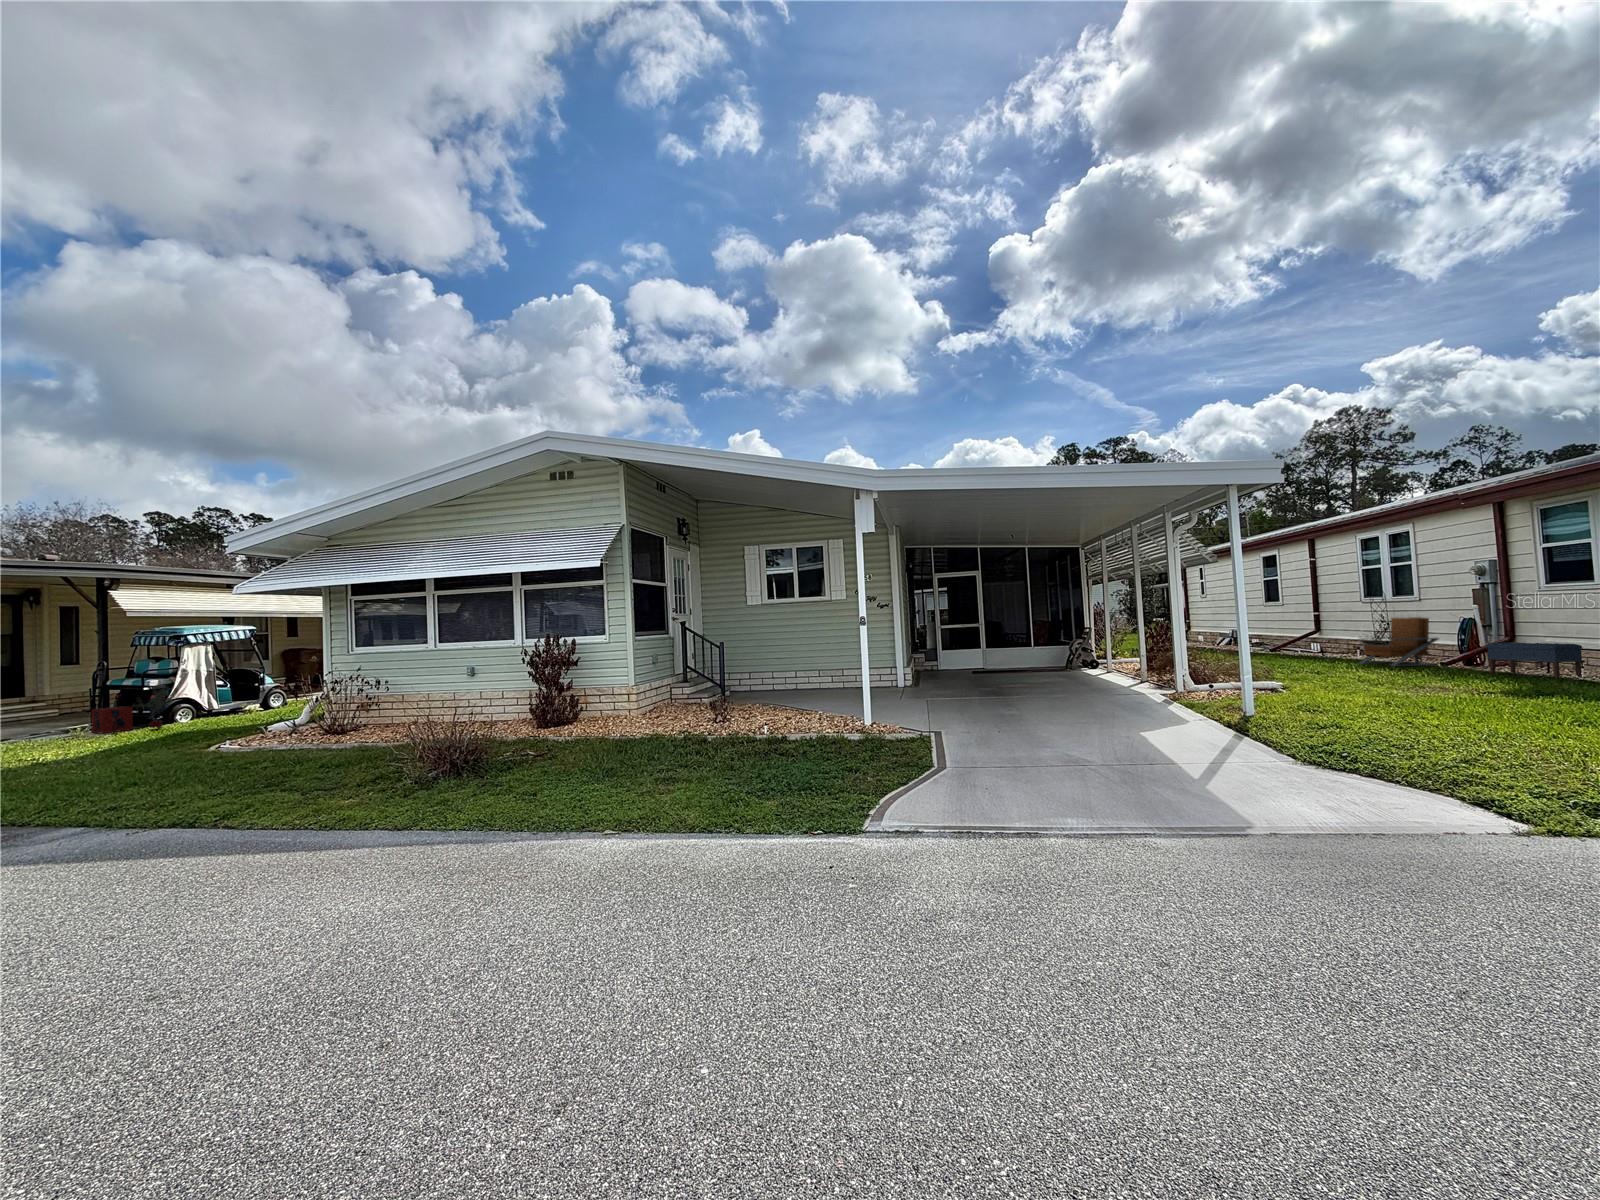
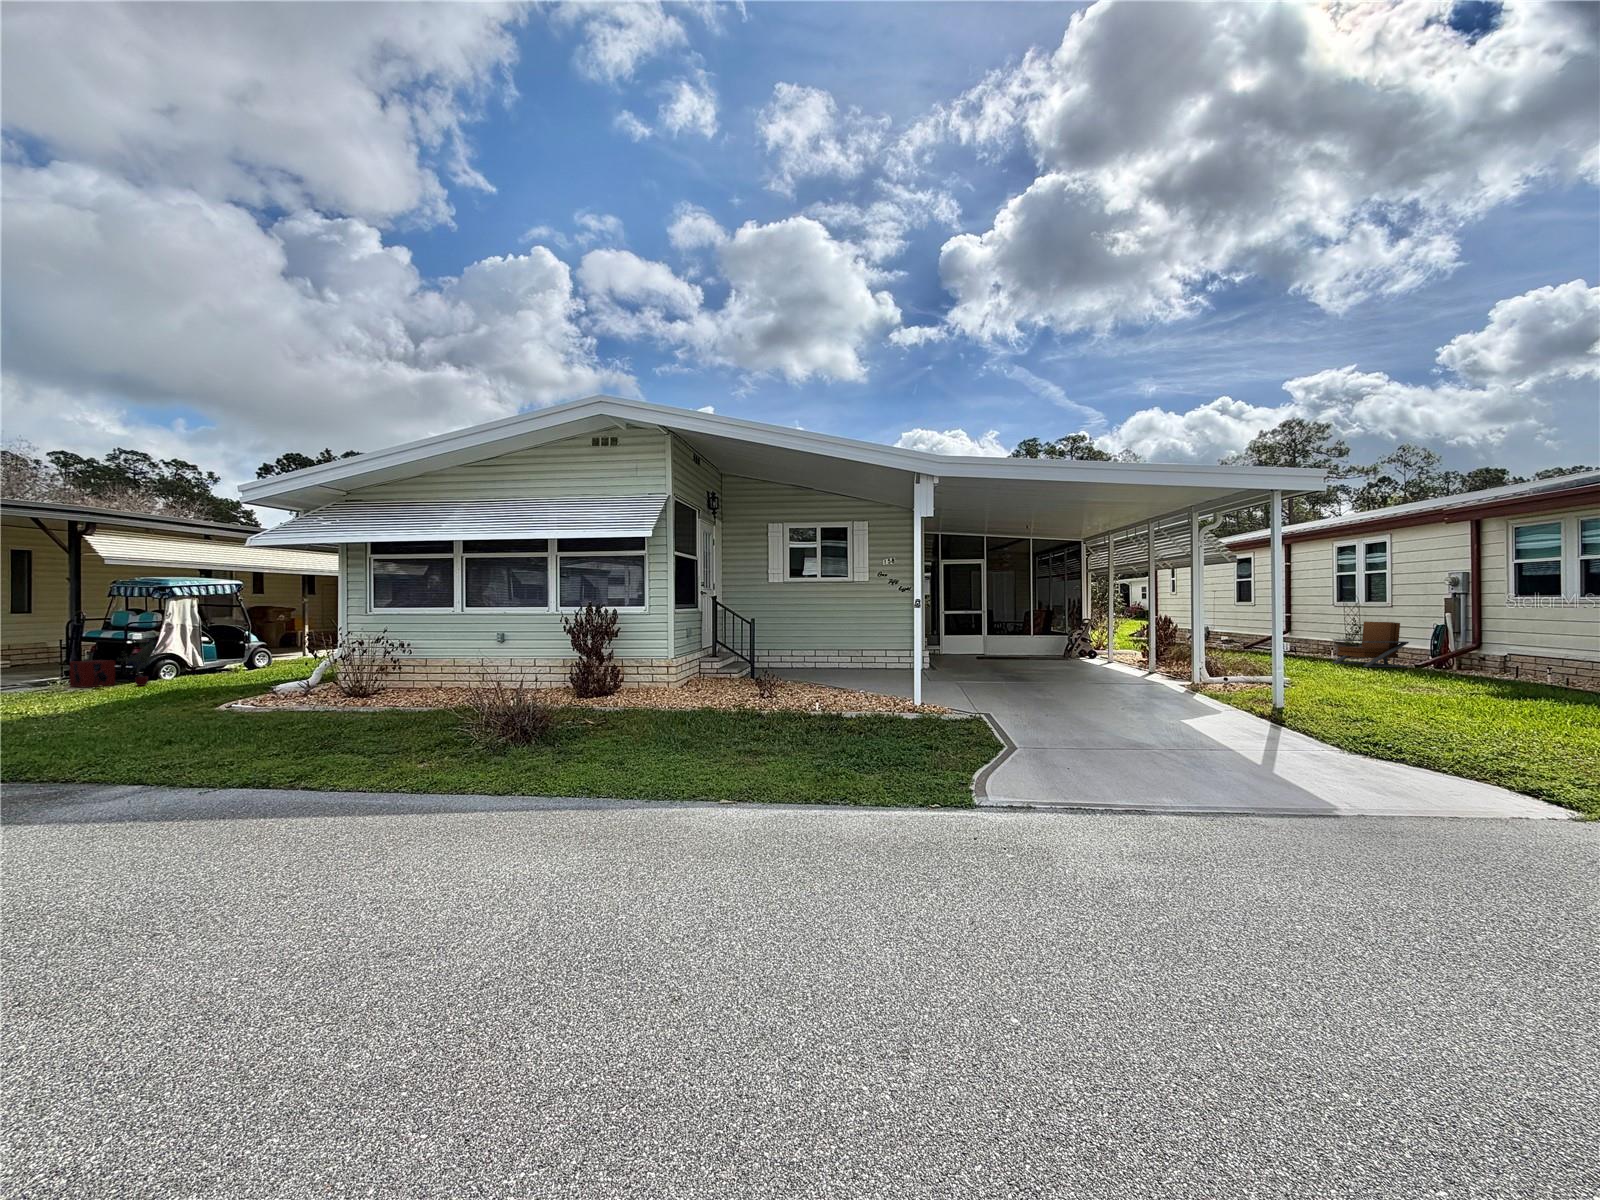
bench: present [1487,642,1582,678] -> none [1457,649,1546,682]

